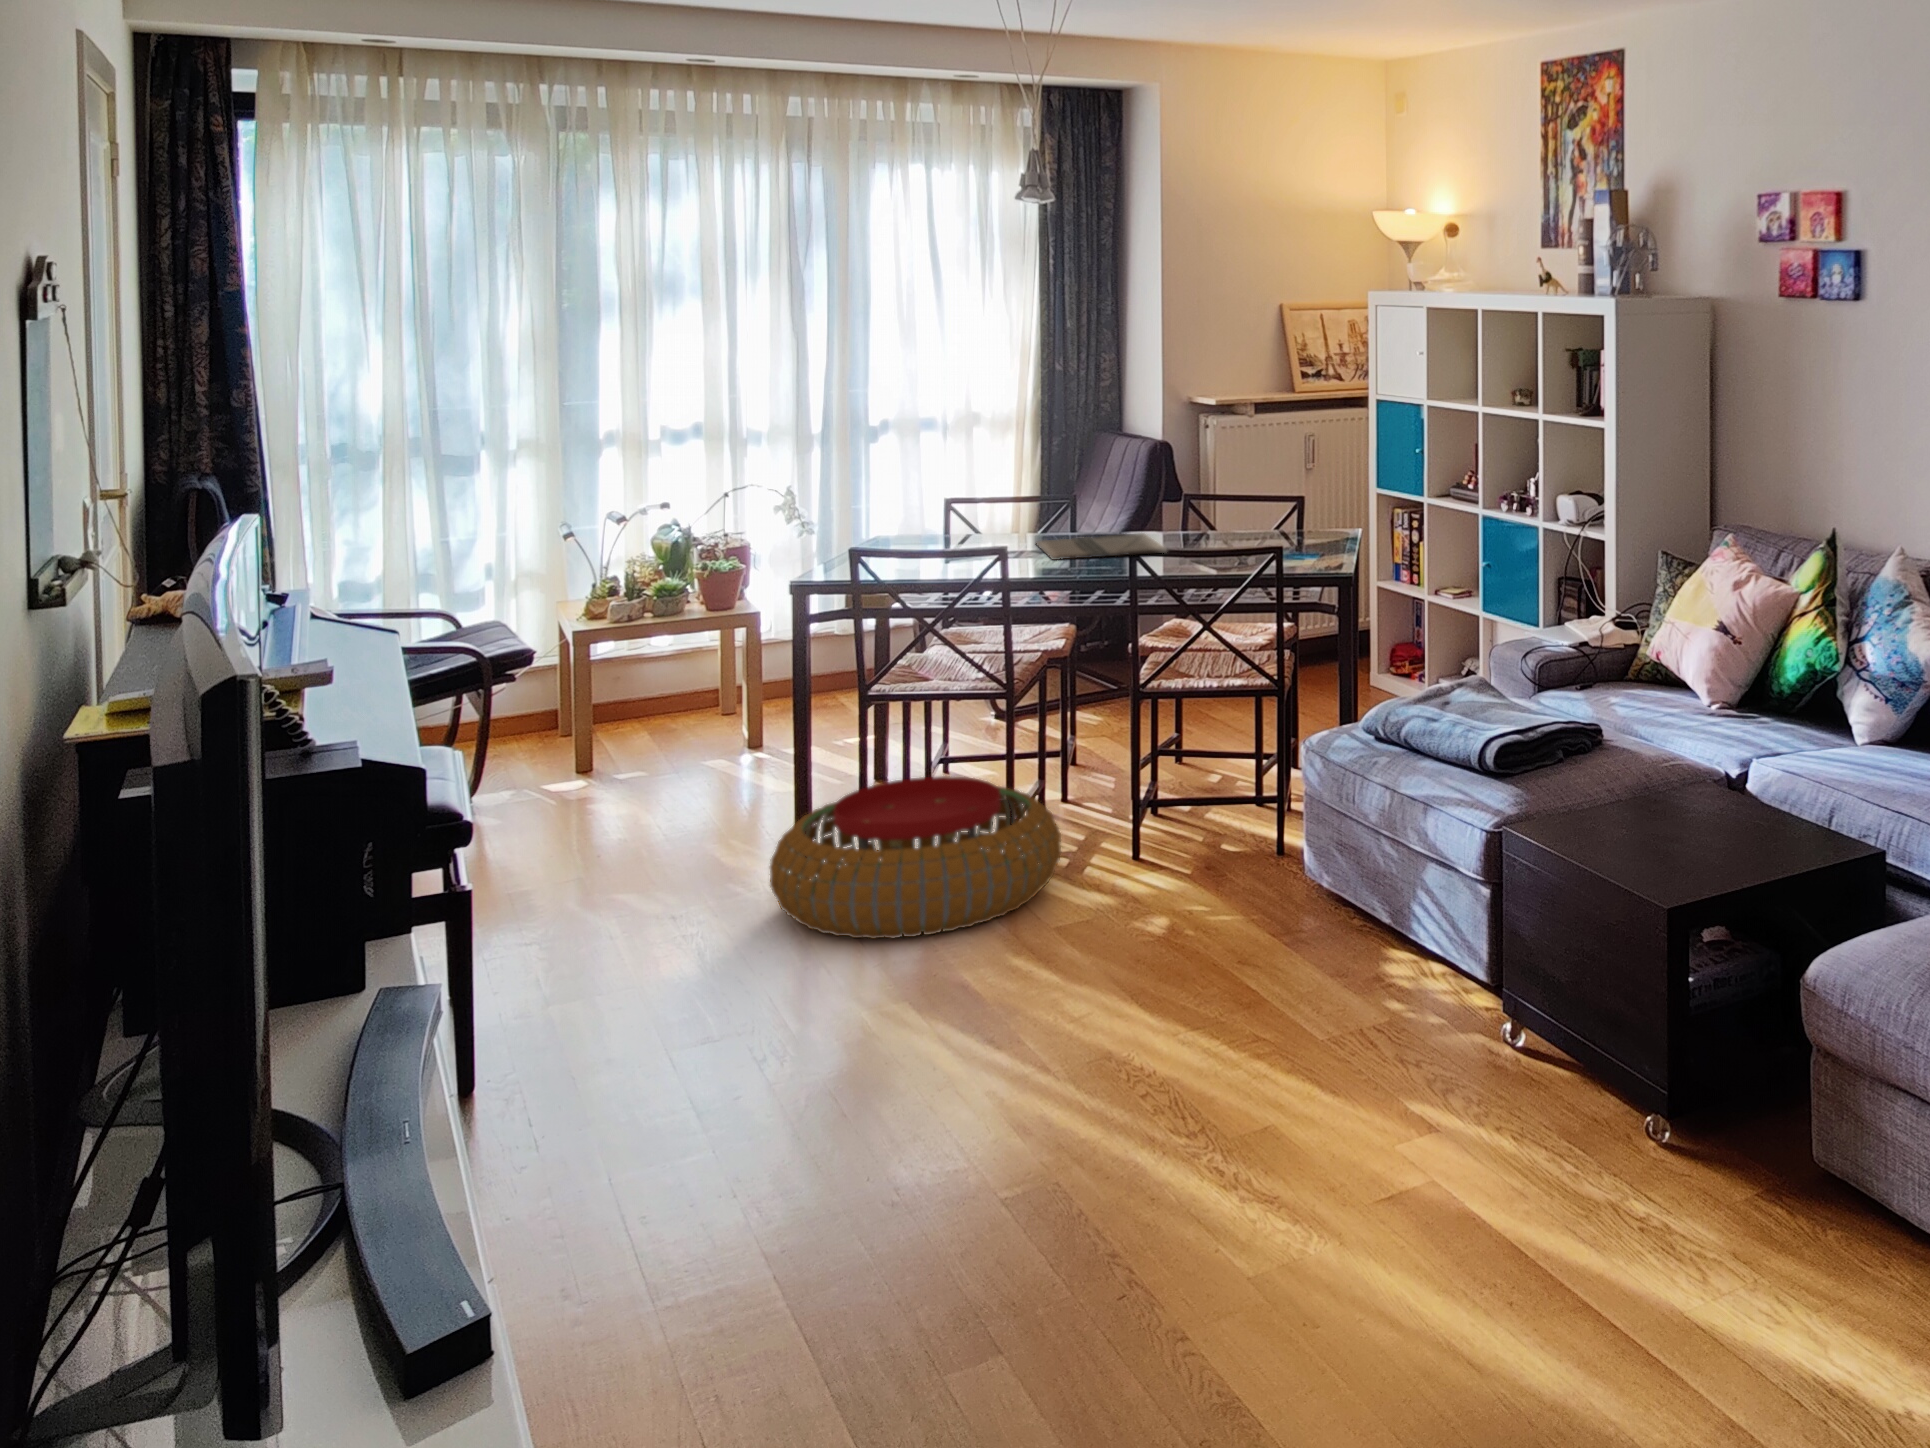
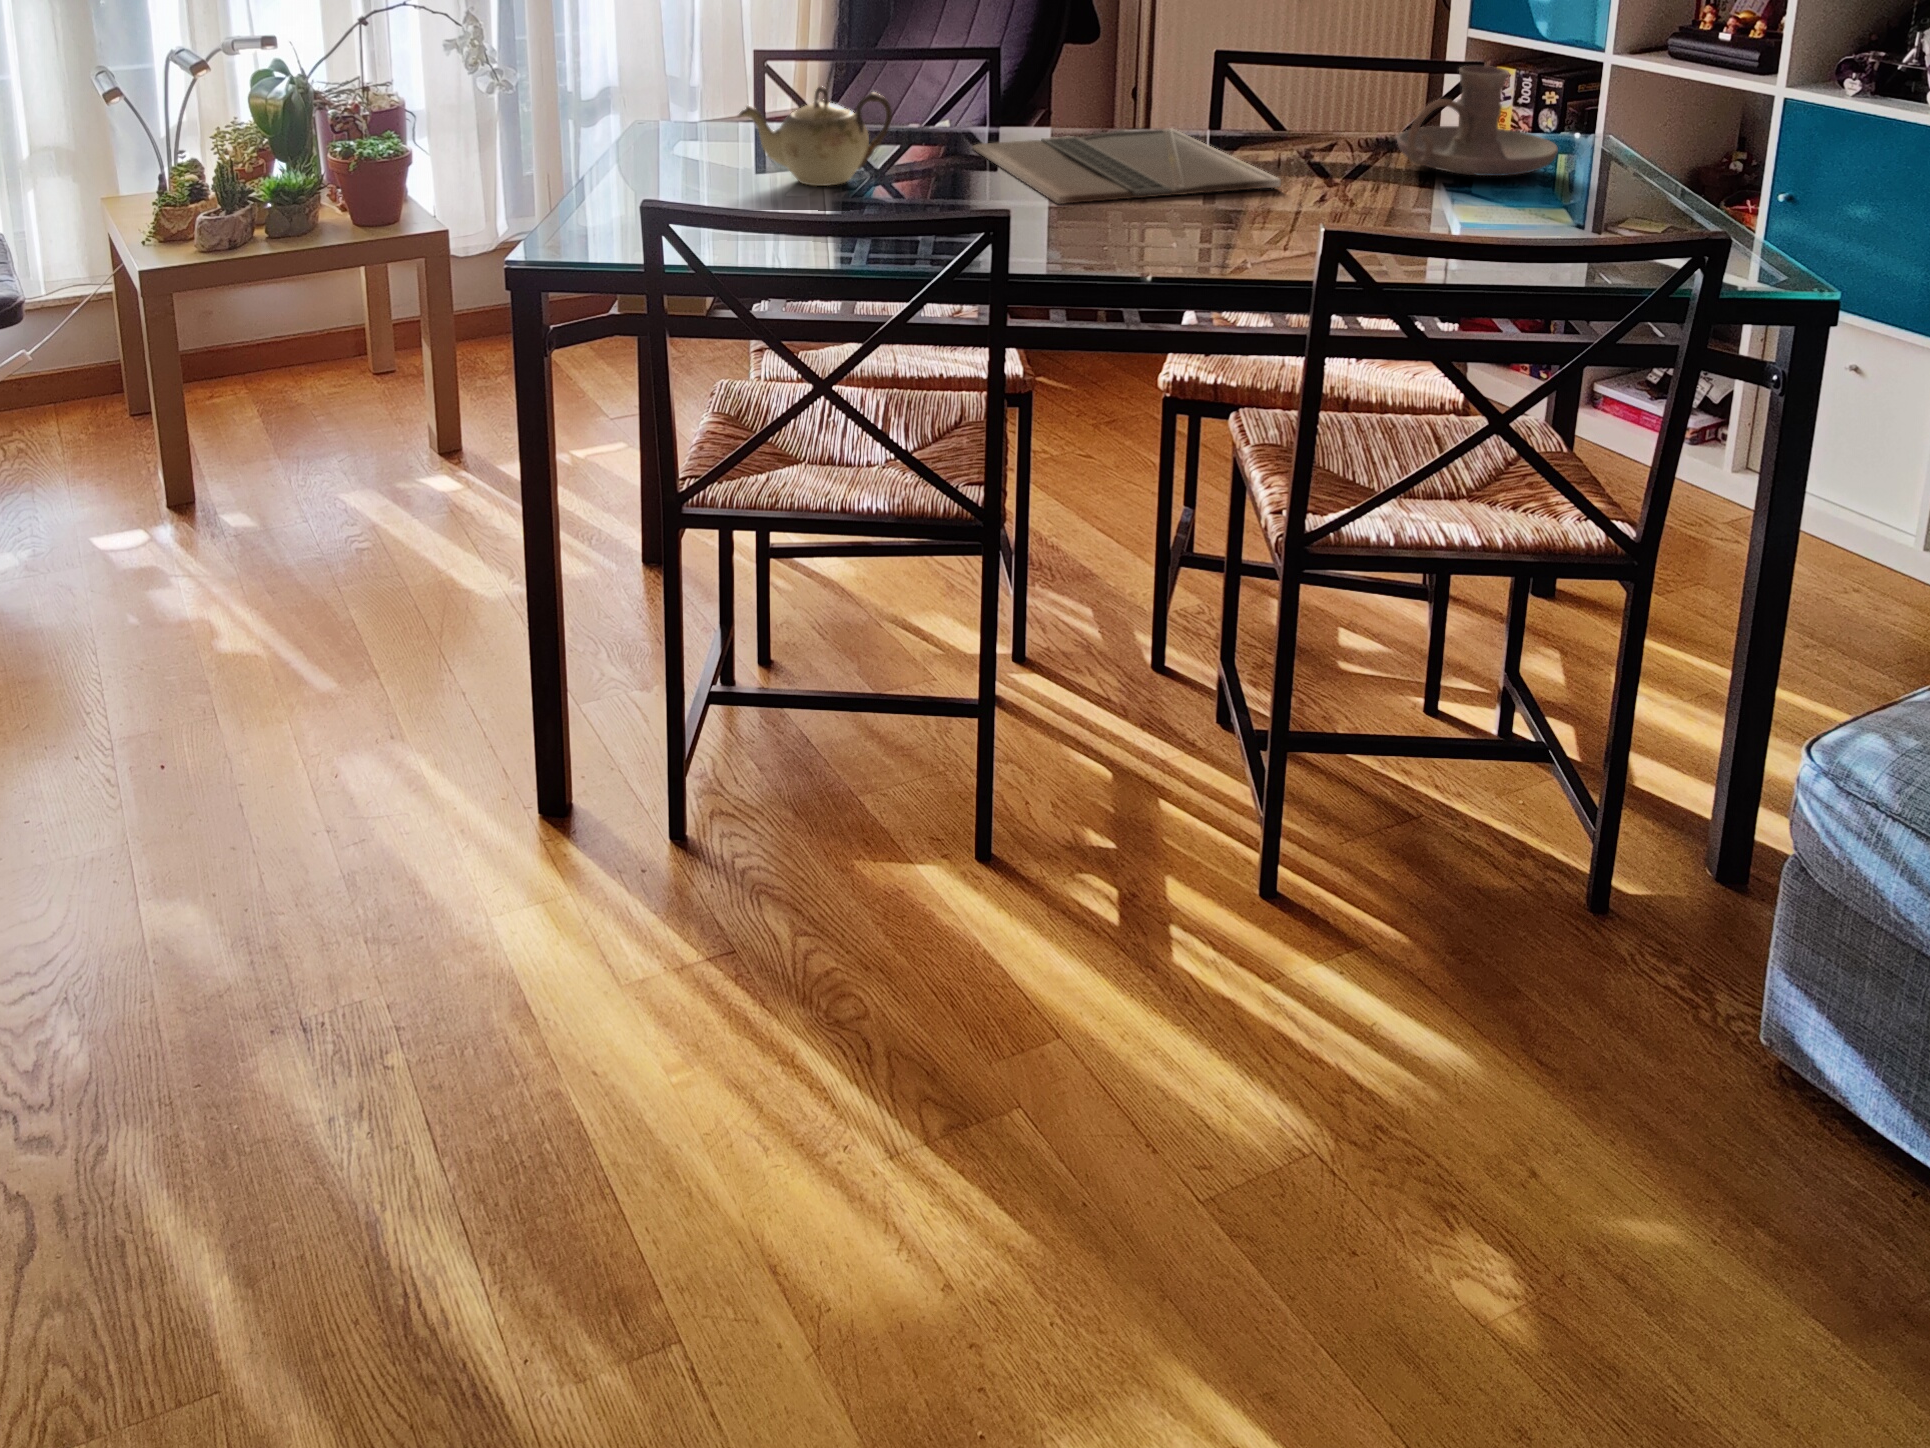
candle holder: none [1230,497,1311,547] -> present [1397,66,1558,176]
teapot: none [903,509,980,556] -> present [739,86,892,186]
pouf: present [770,776,1061,939] -> none [562,725,1233,1275]

